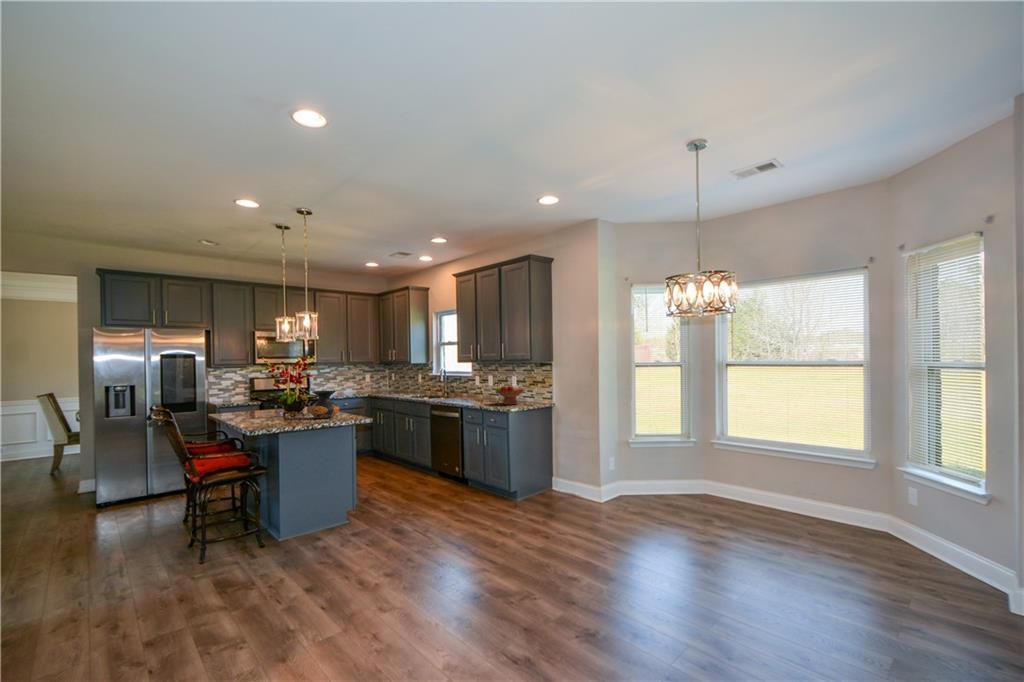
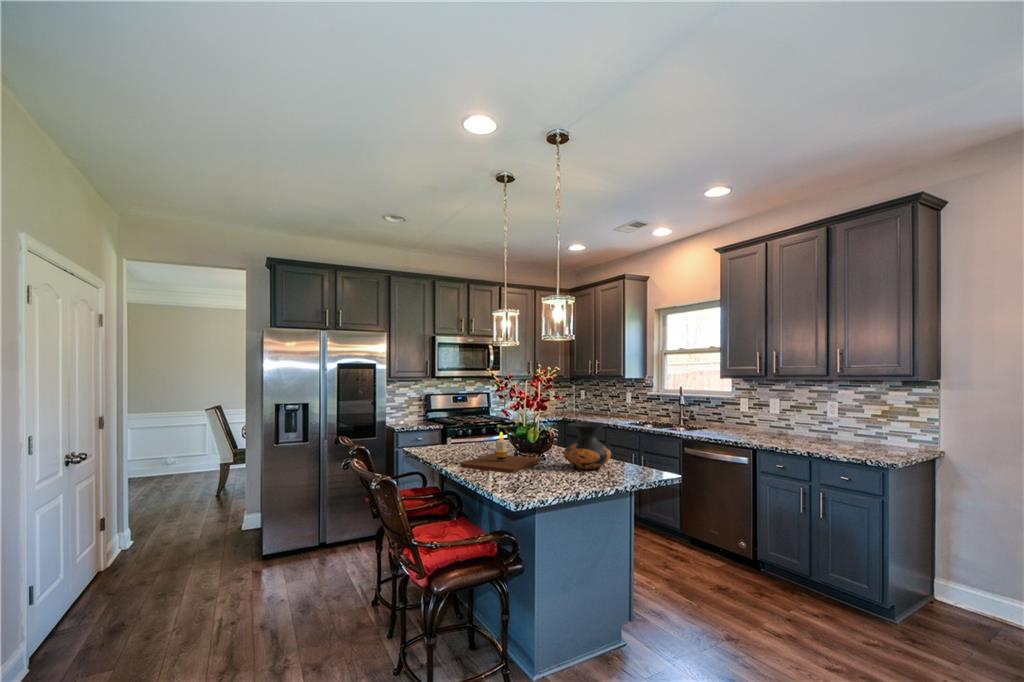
fruit bowl: present [495,385,524,405] -> none [820,416,881,451]
candle: none [238,398,297,422] -> present [461,432,540,473]

